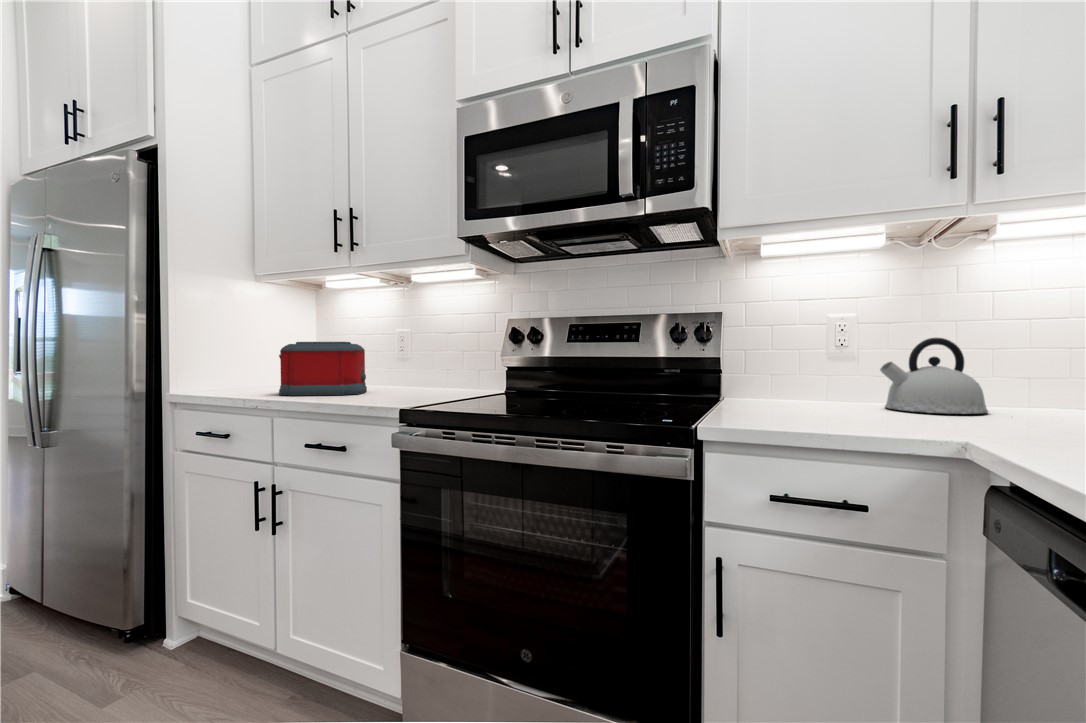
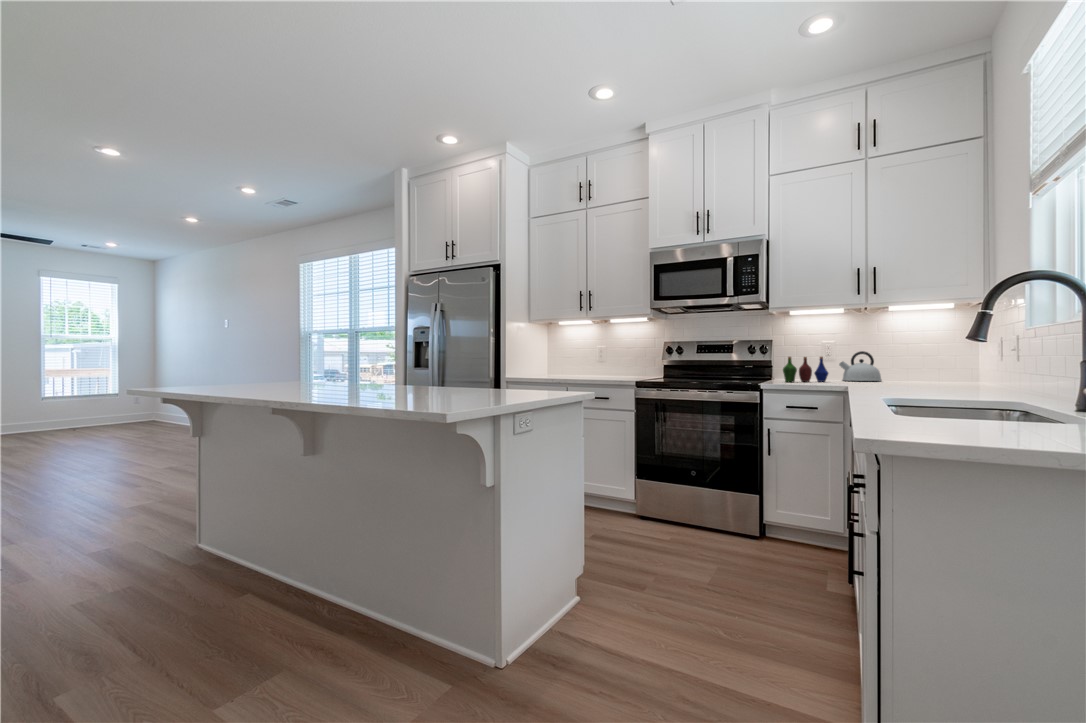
toaster: present [279,342,367,396] -> none [558,353,597,378]
bottle: none [752,351,867,420] -> present [783,357,828,382]

